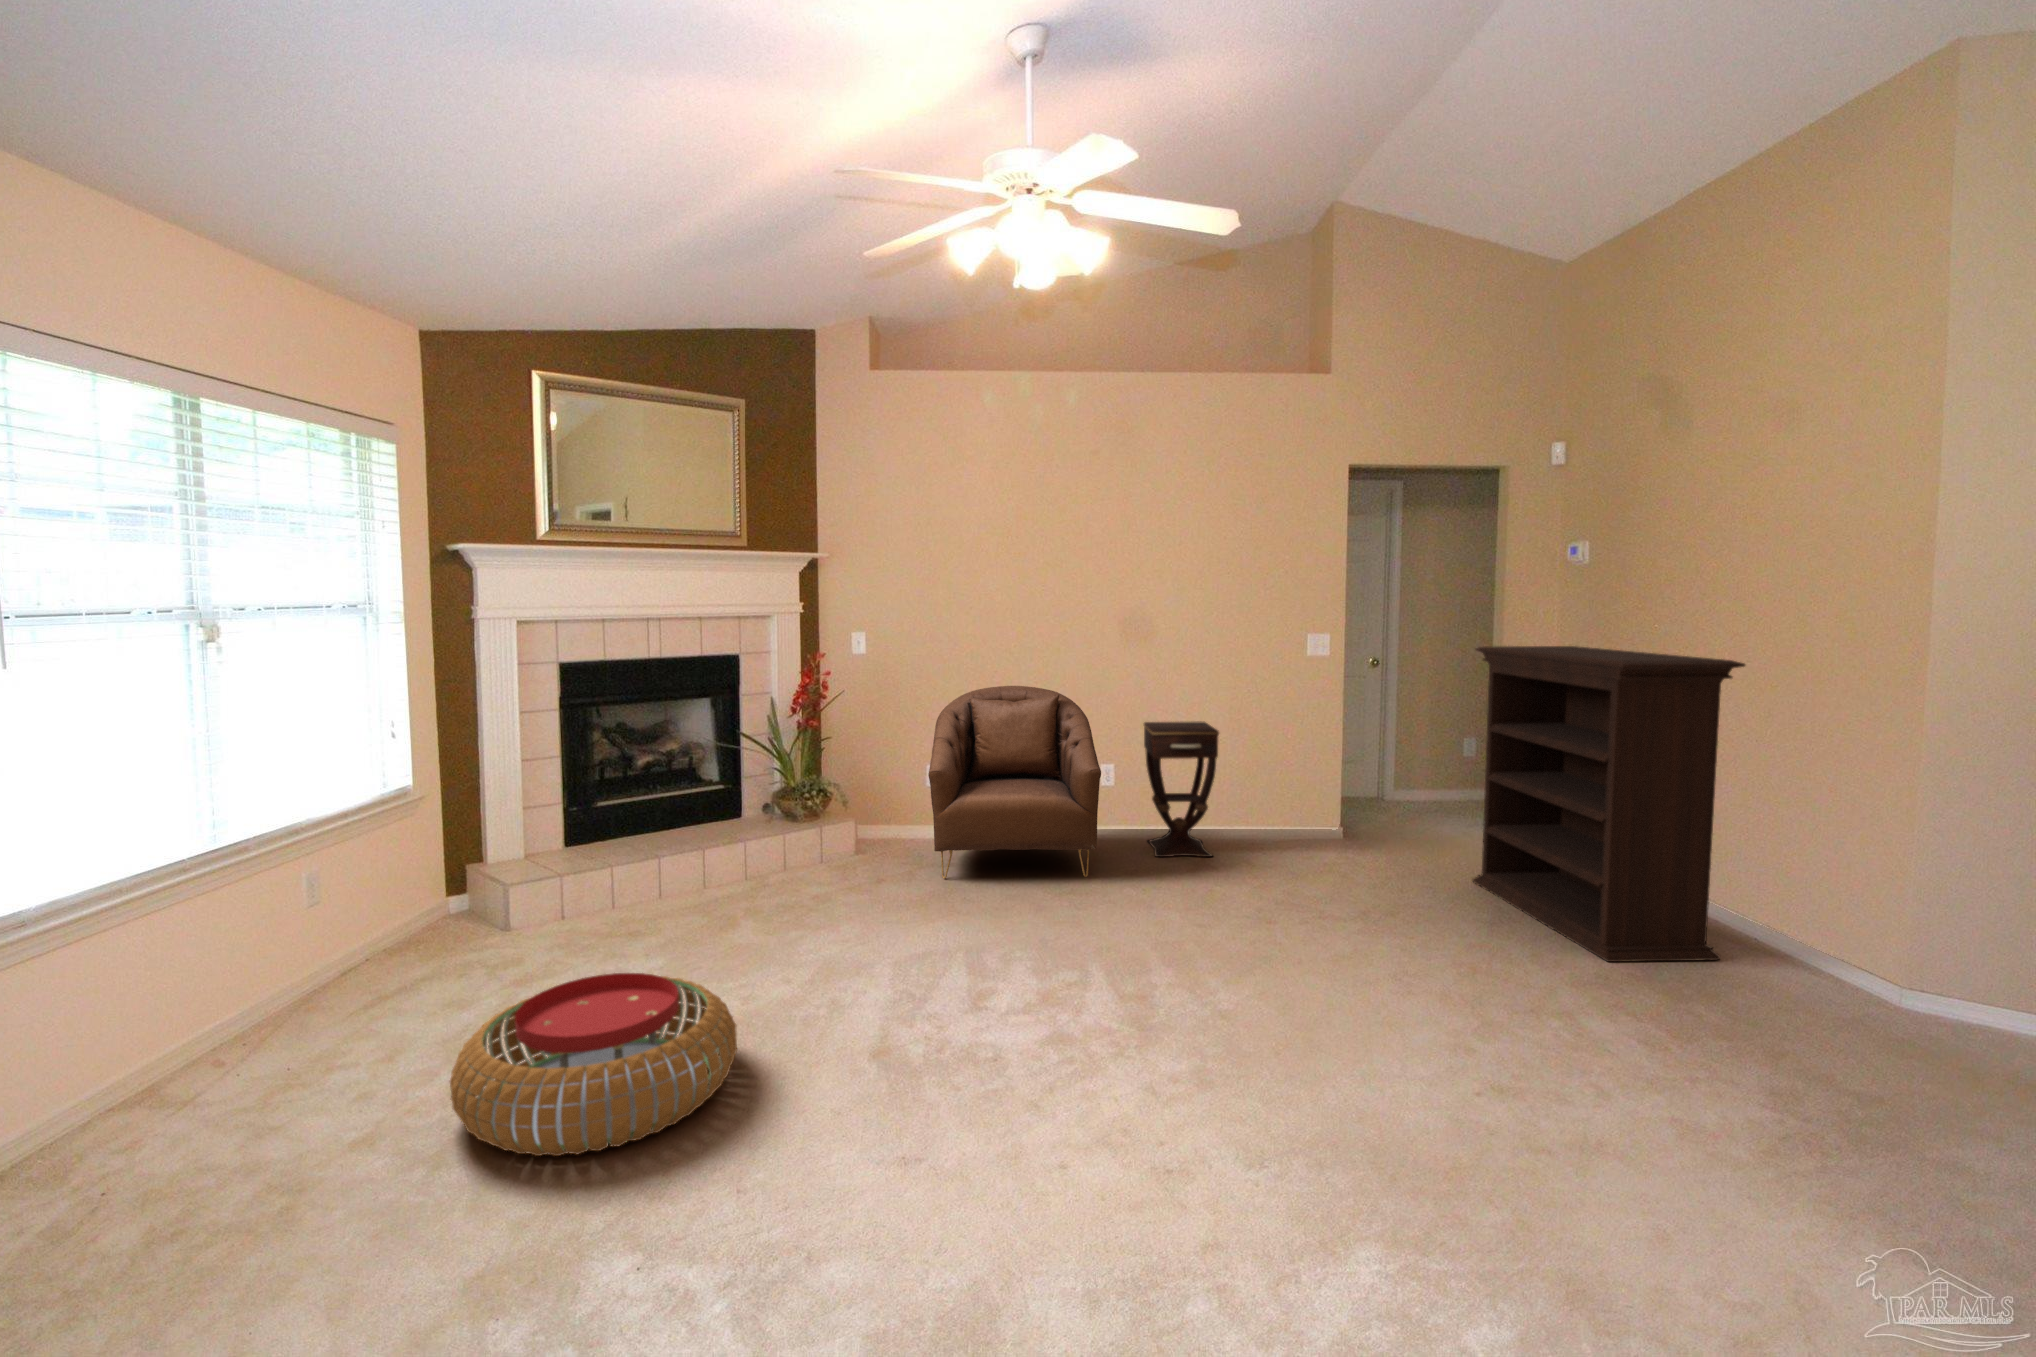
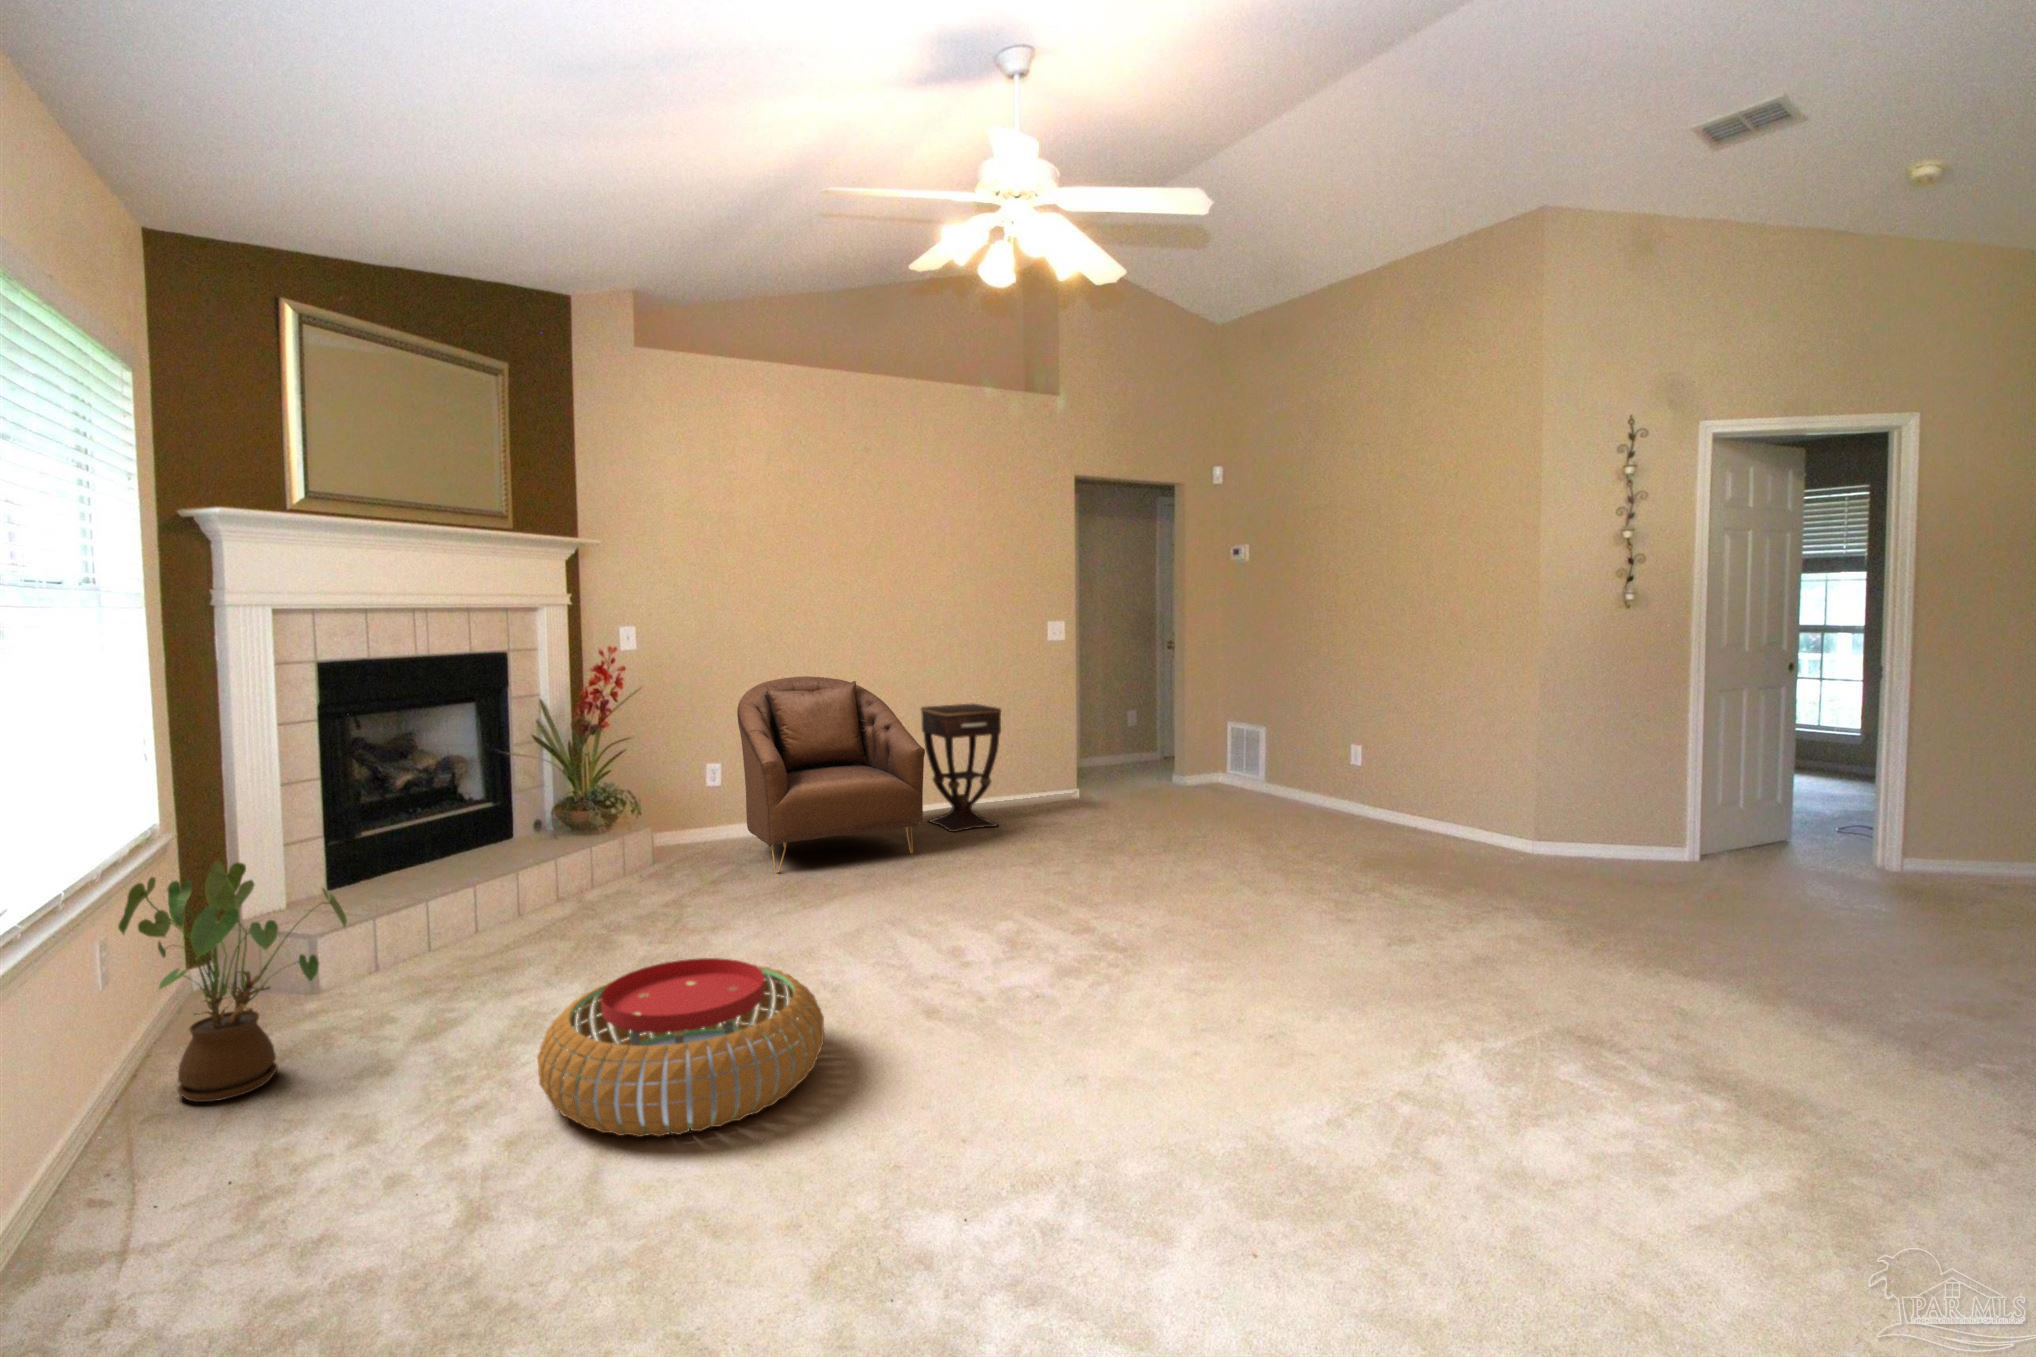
bookshelf: present [1472,646,1745,962] -> none [1204,624,1407,853]
house plant: none [294,825,452,1017] -> present [118,861,347,1102]

